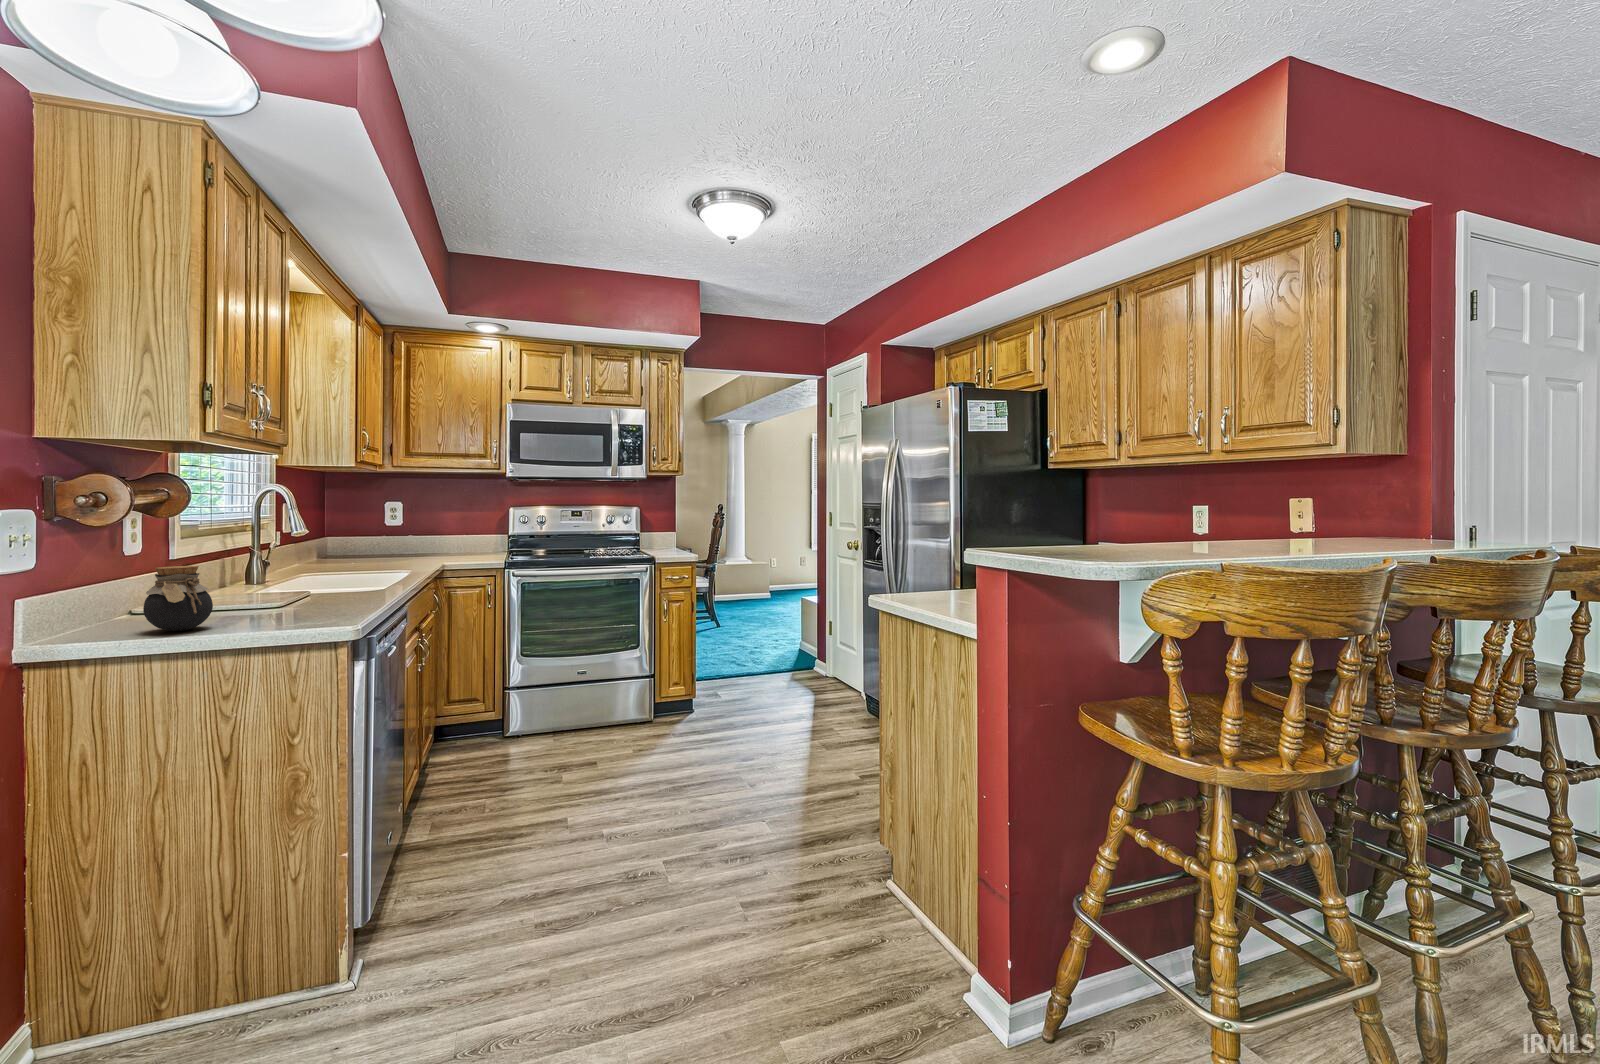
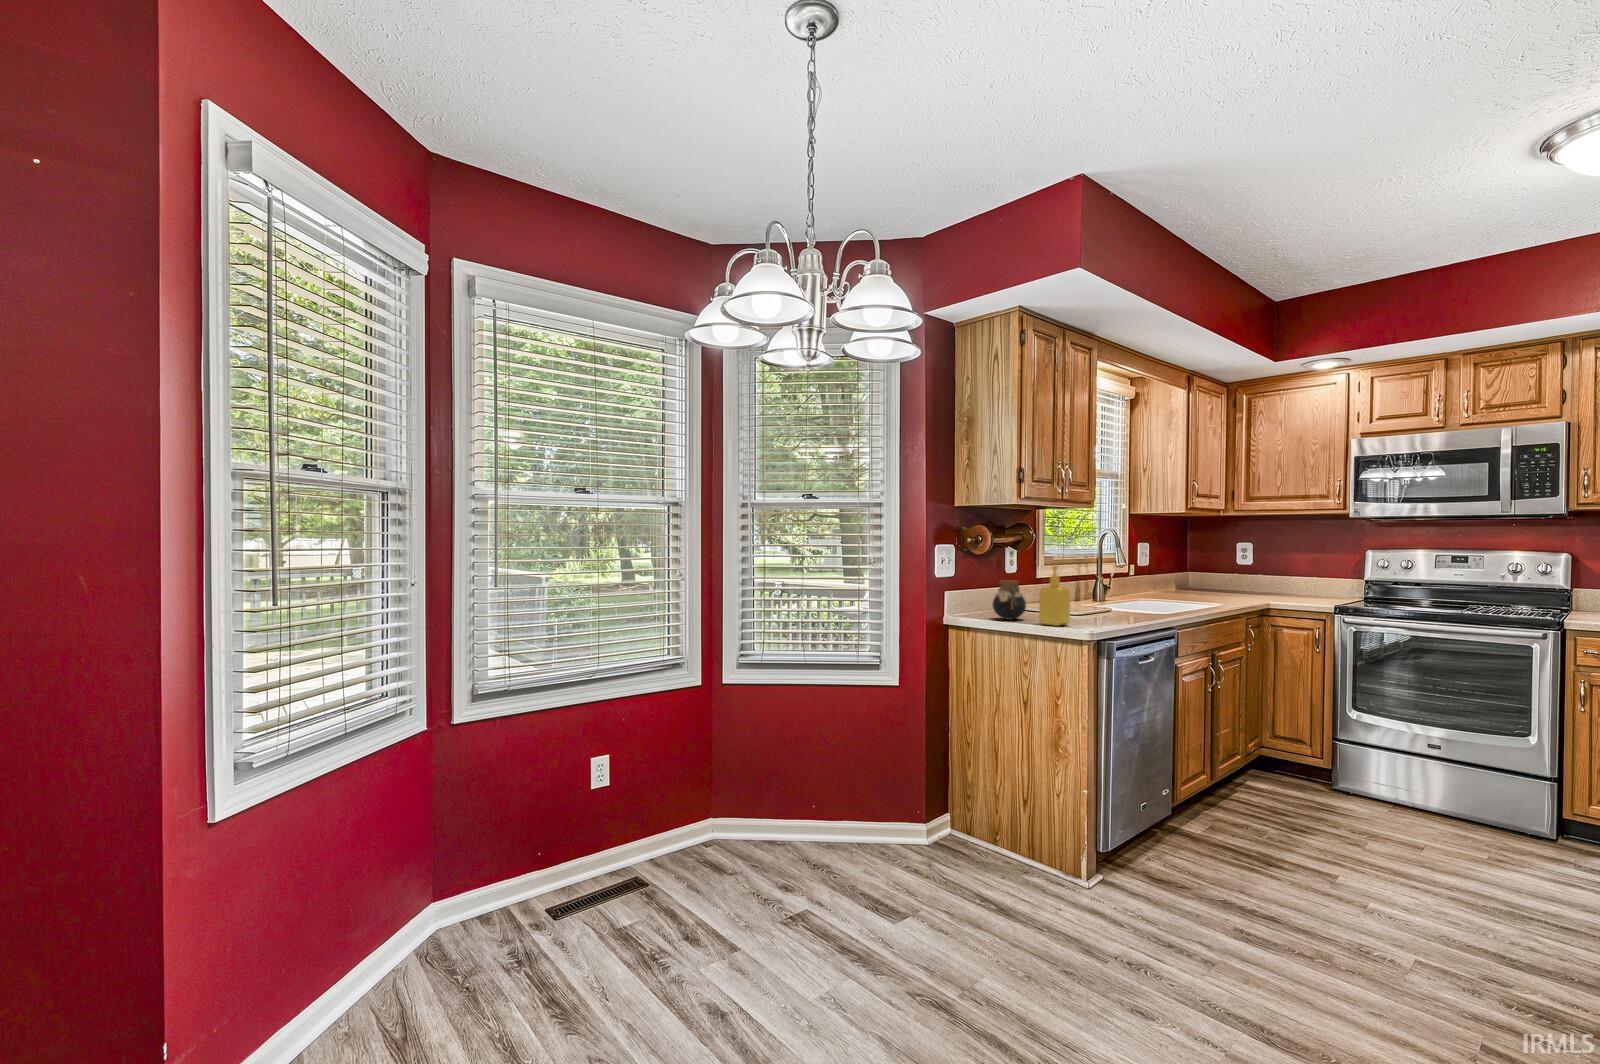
soap dispenser: none [252,537,306,629] -> present [1039,565,1070,626]

